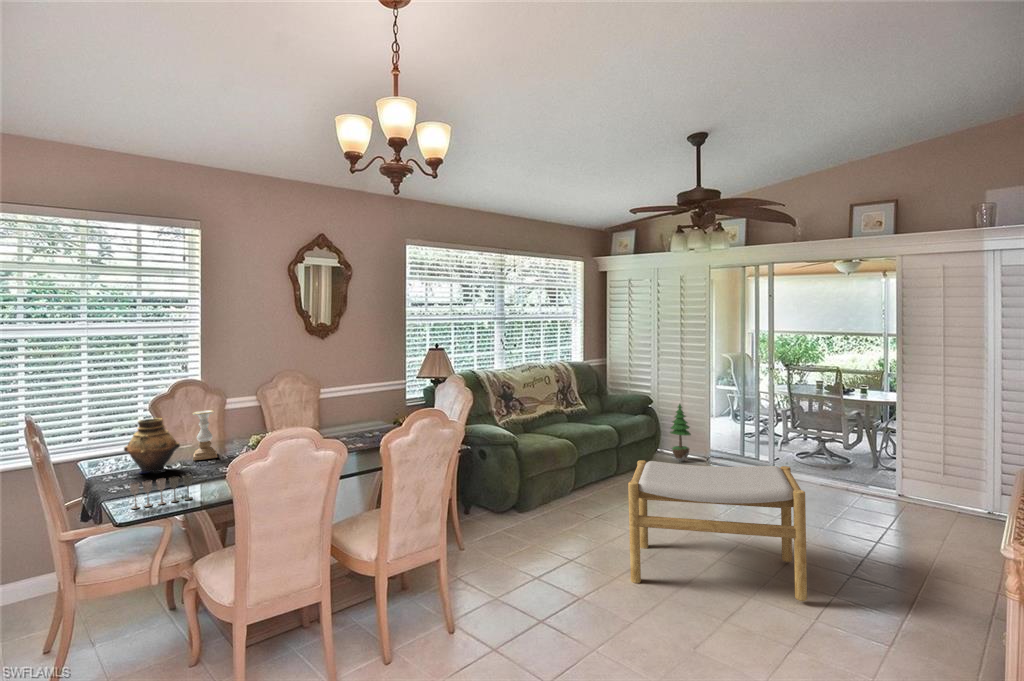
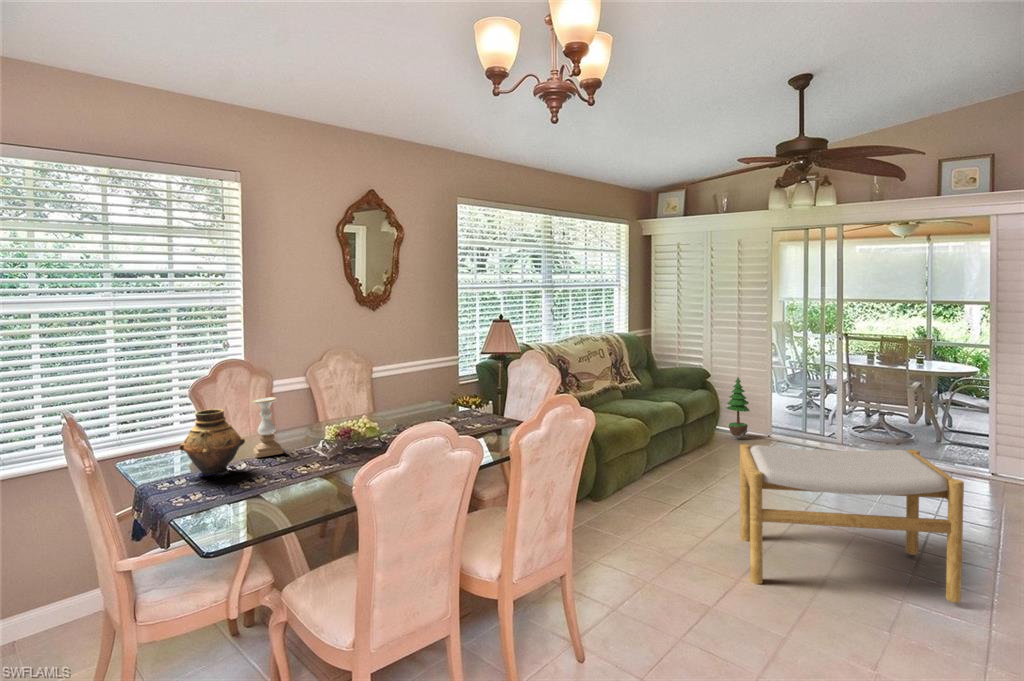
wine glass: present [130,475,192,509] -> none [206,480,279,526]

